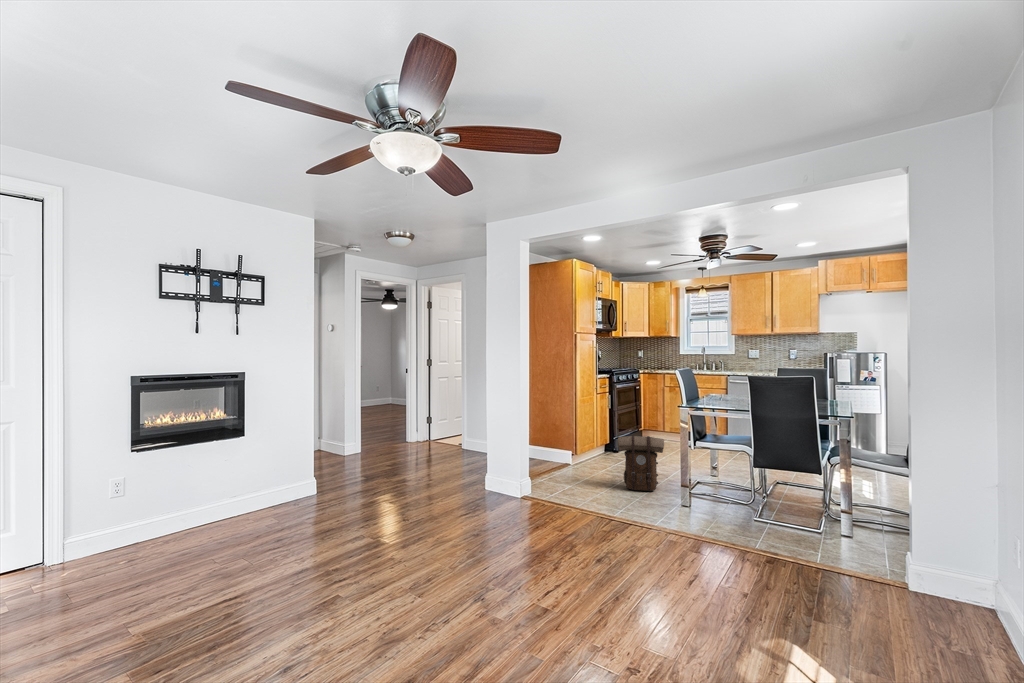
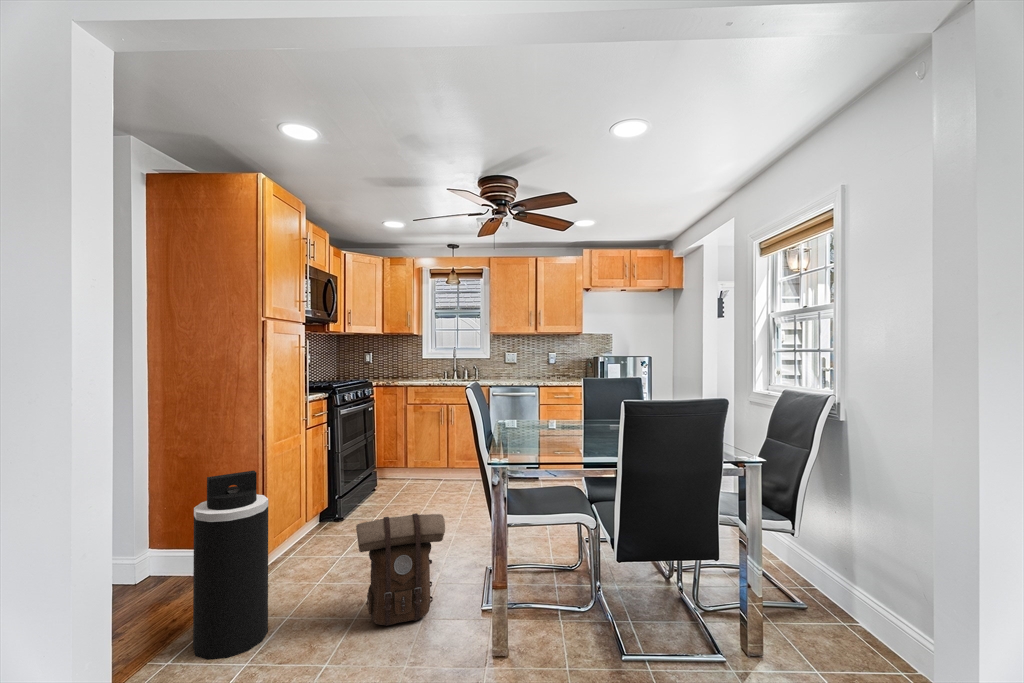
trash can: none [548,406,578,486] -> present [193,471,268,660]

